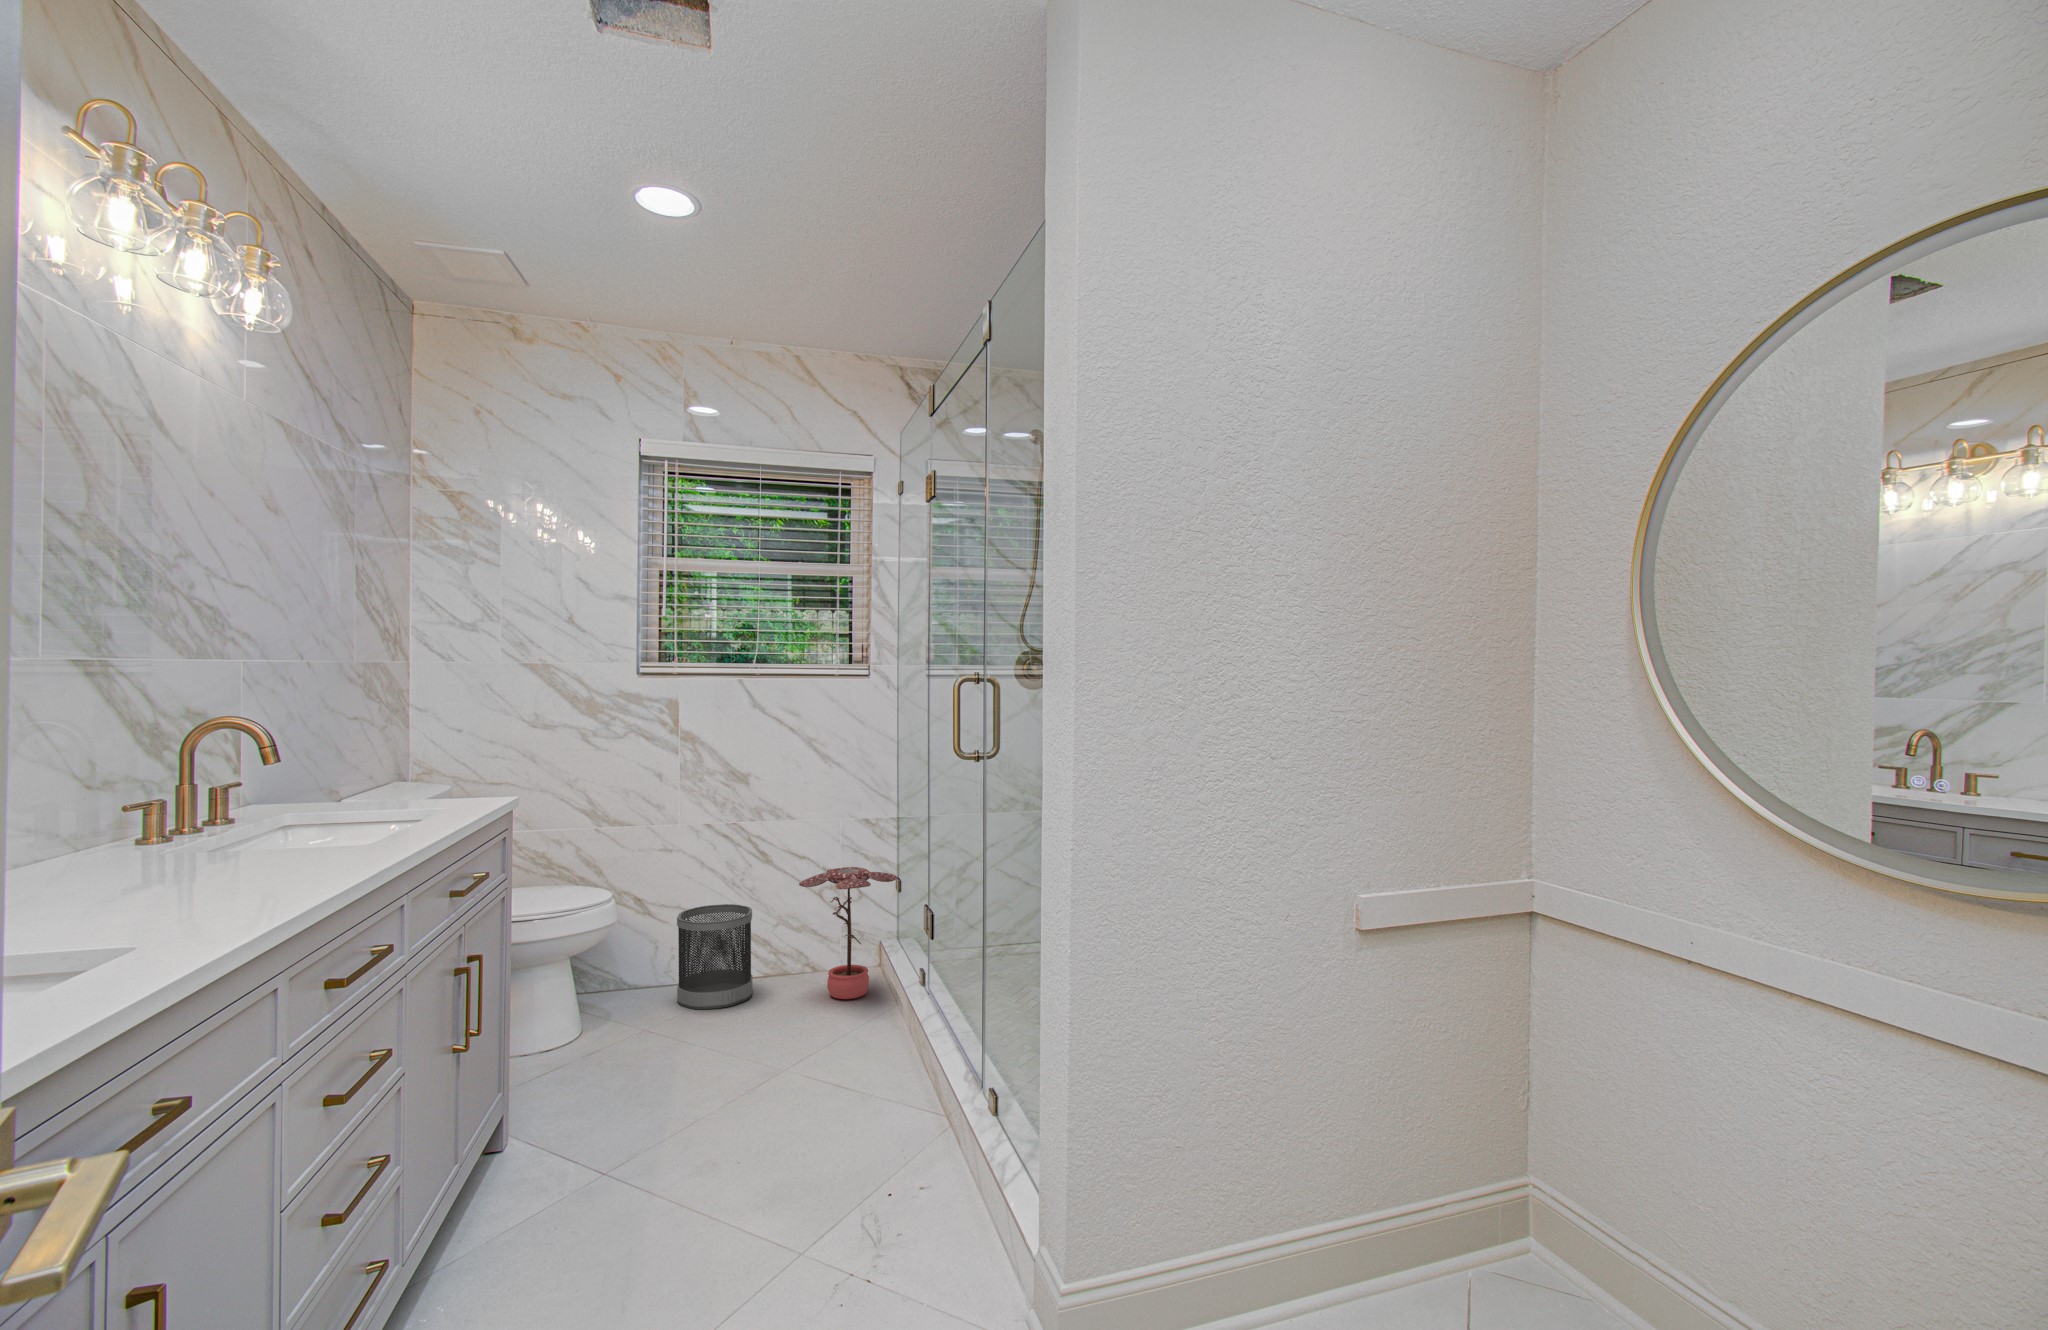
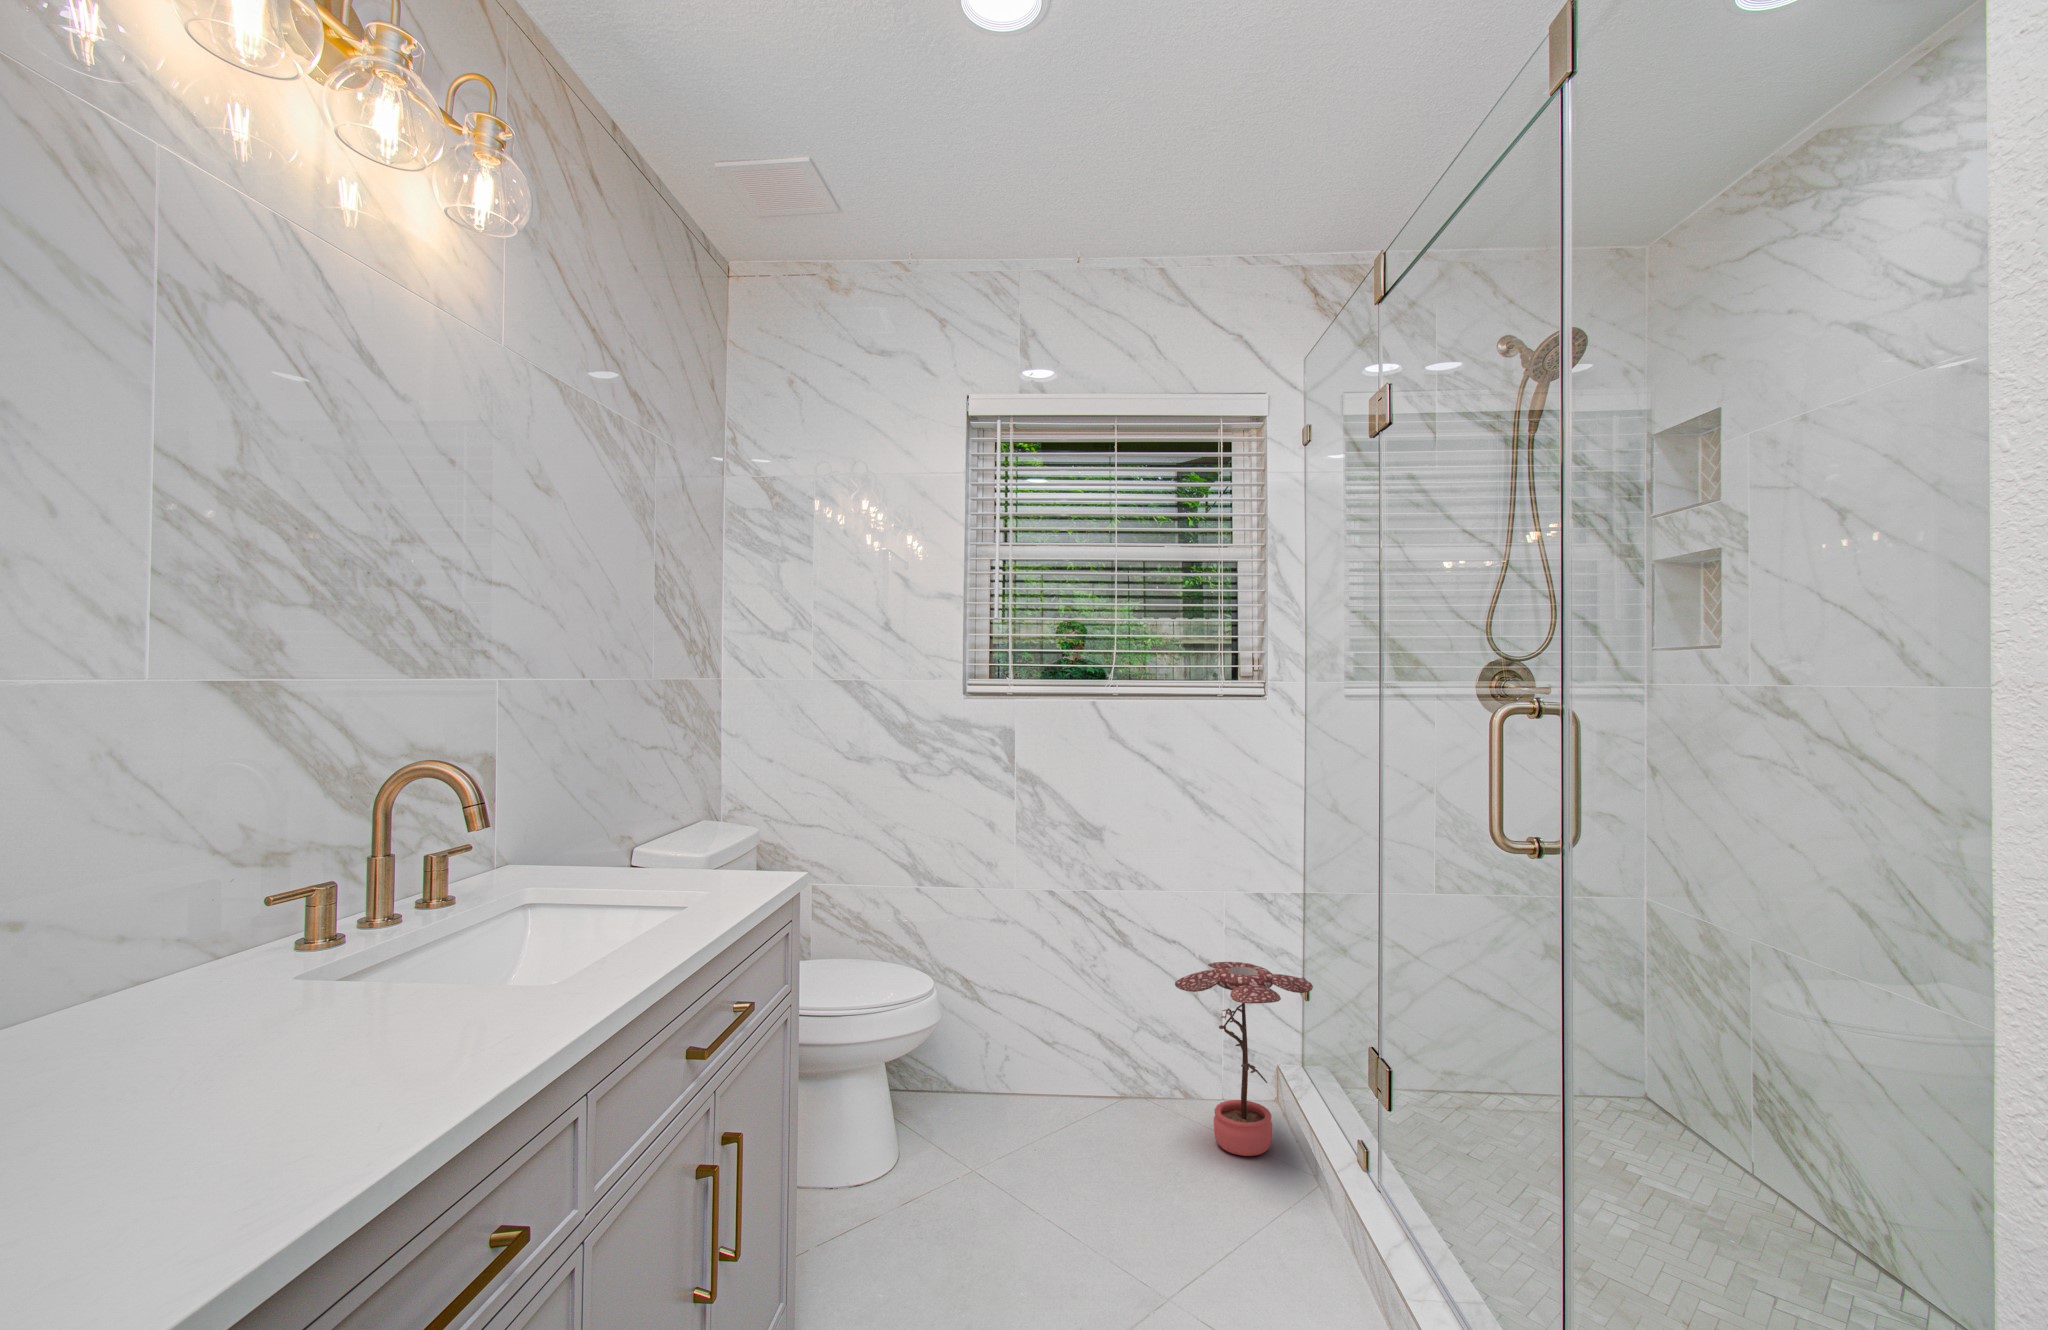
wastebasket: present [677,904,753,1009] -> none [1015,996,1110,1148]

